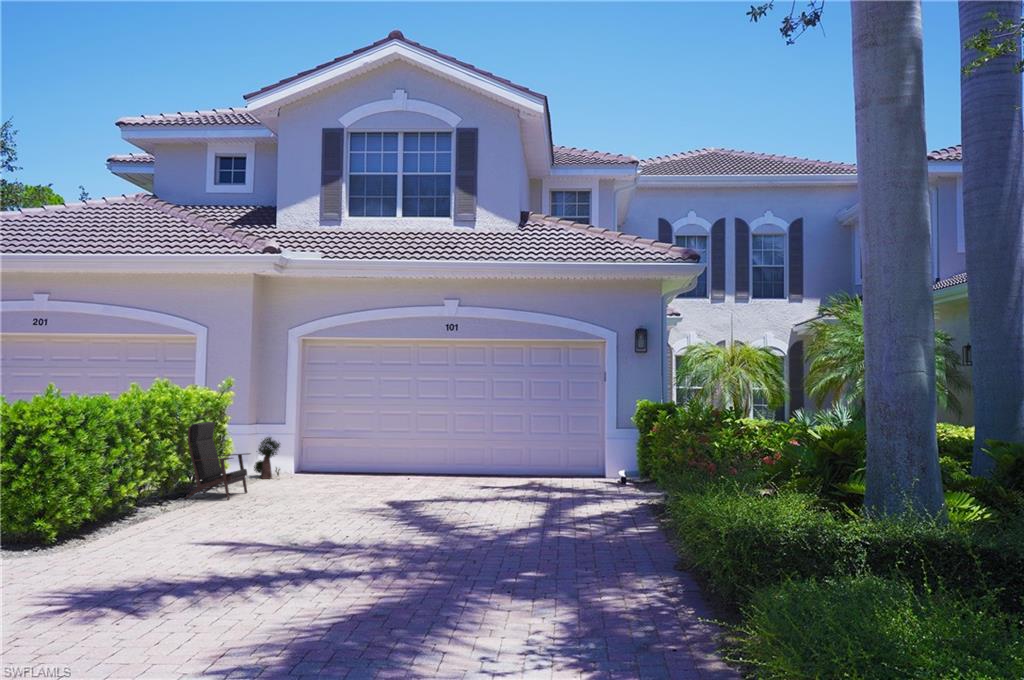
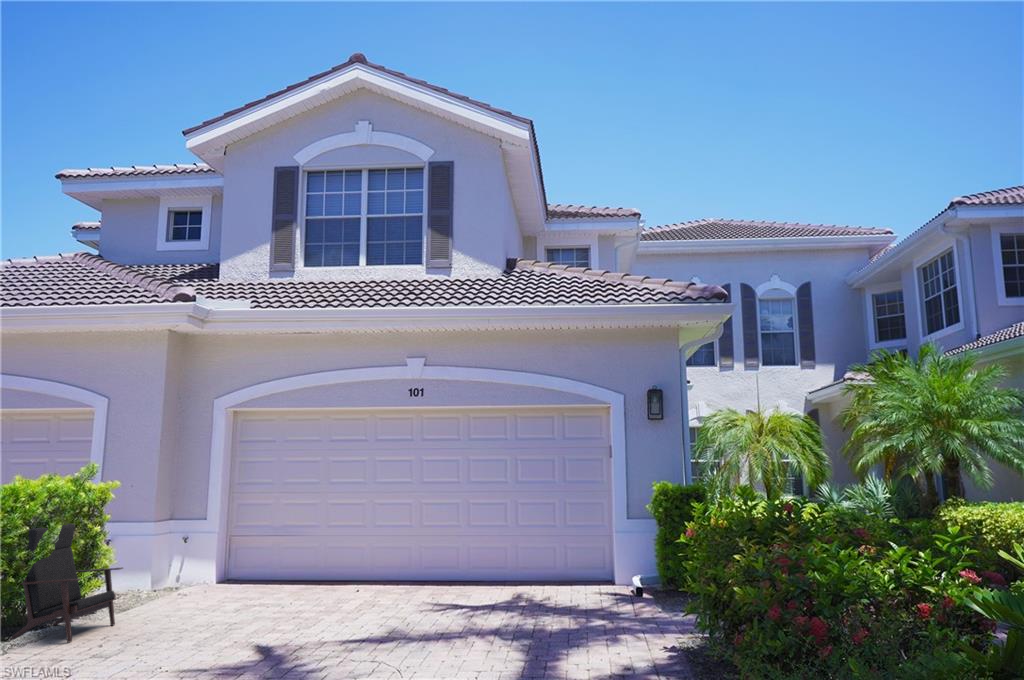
potted plant: present [254,438,280,479] -> none [159,537,196,594]

